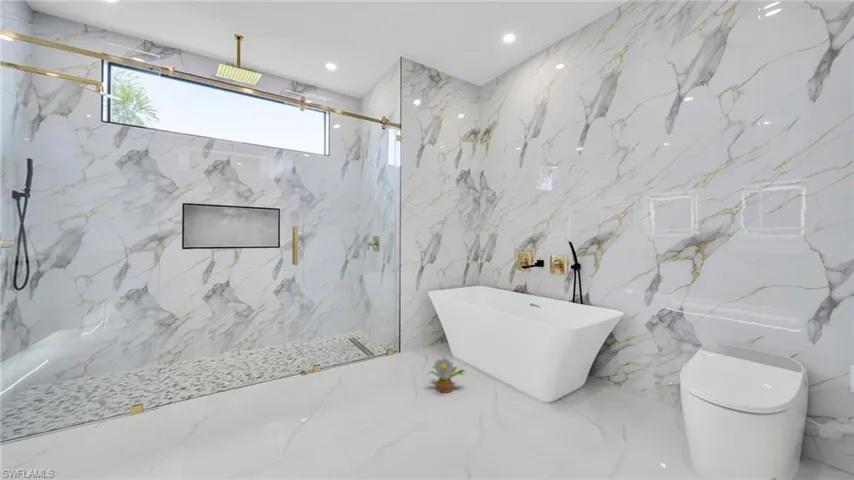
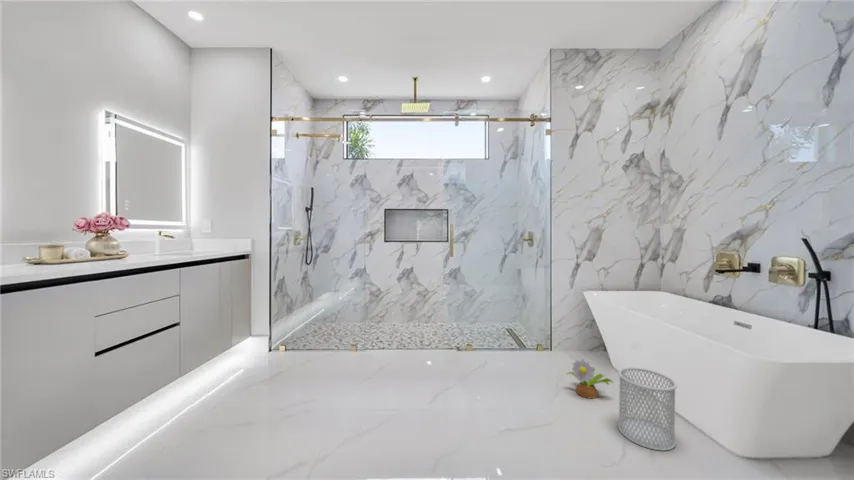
wastebasket: none [478,355,520,423] -> present [618,367,677,451]

